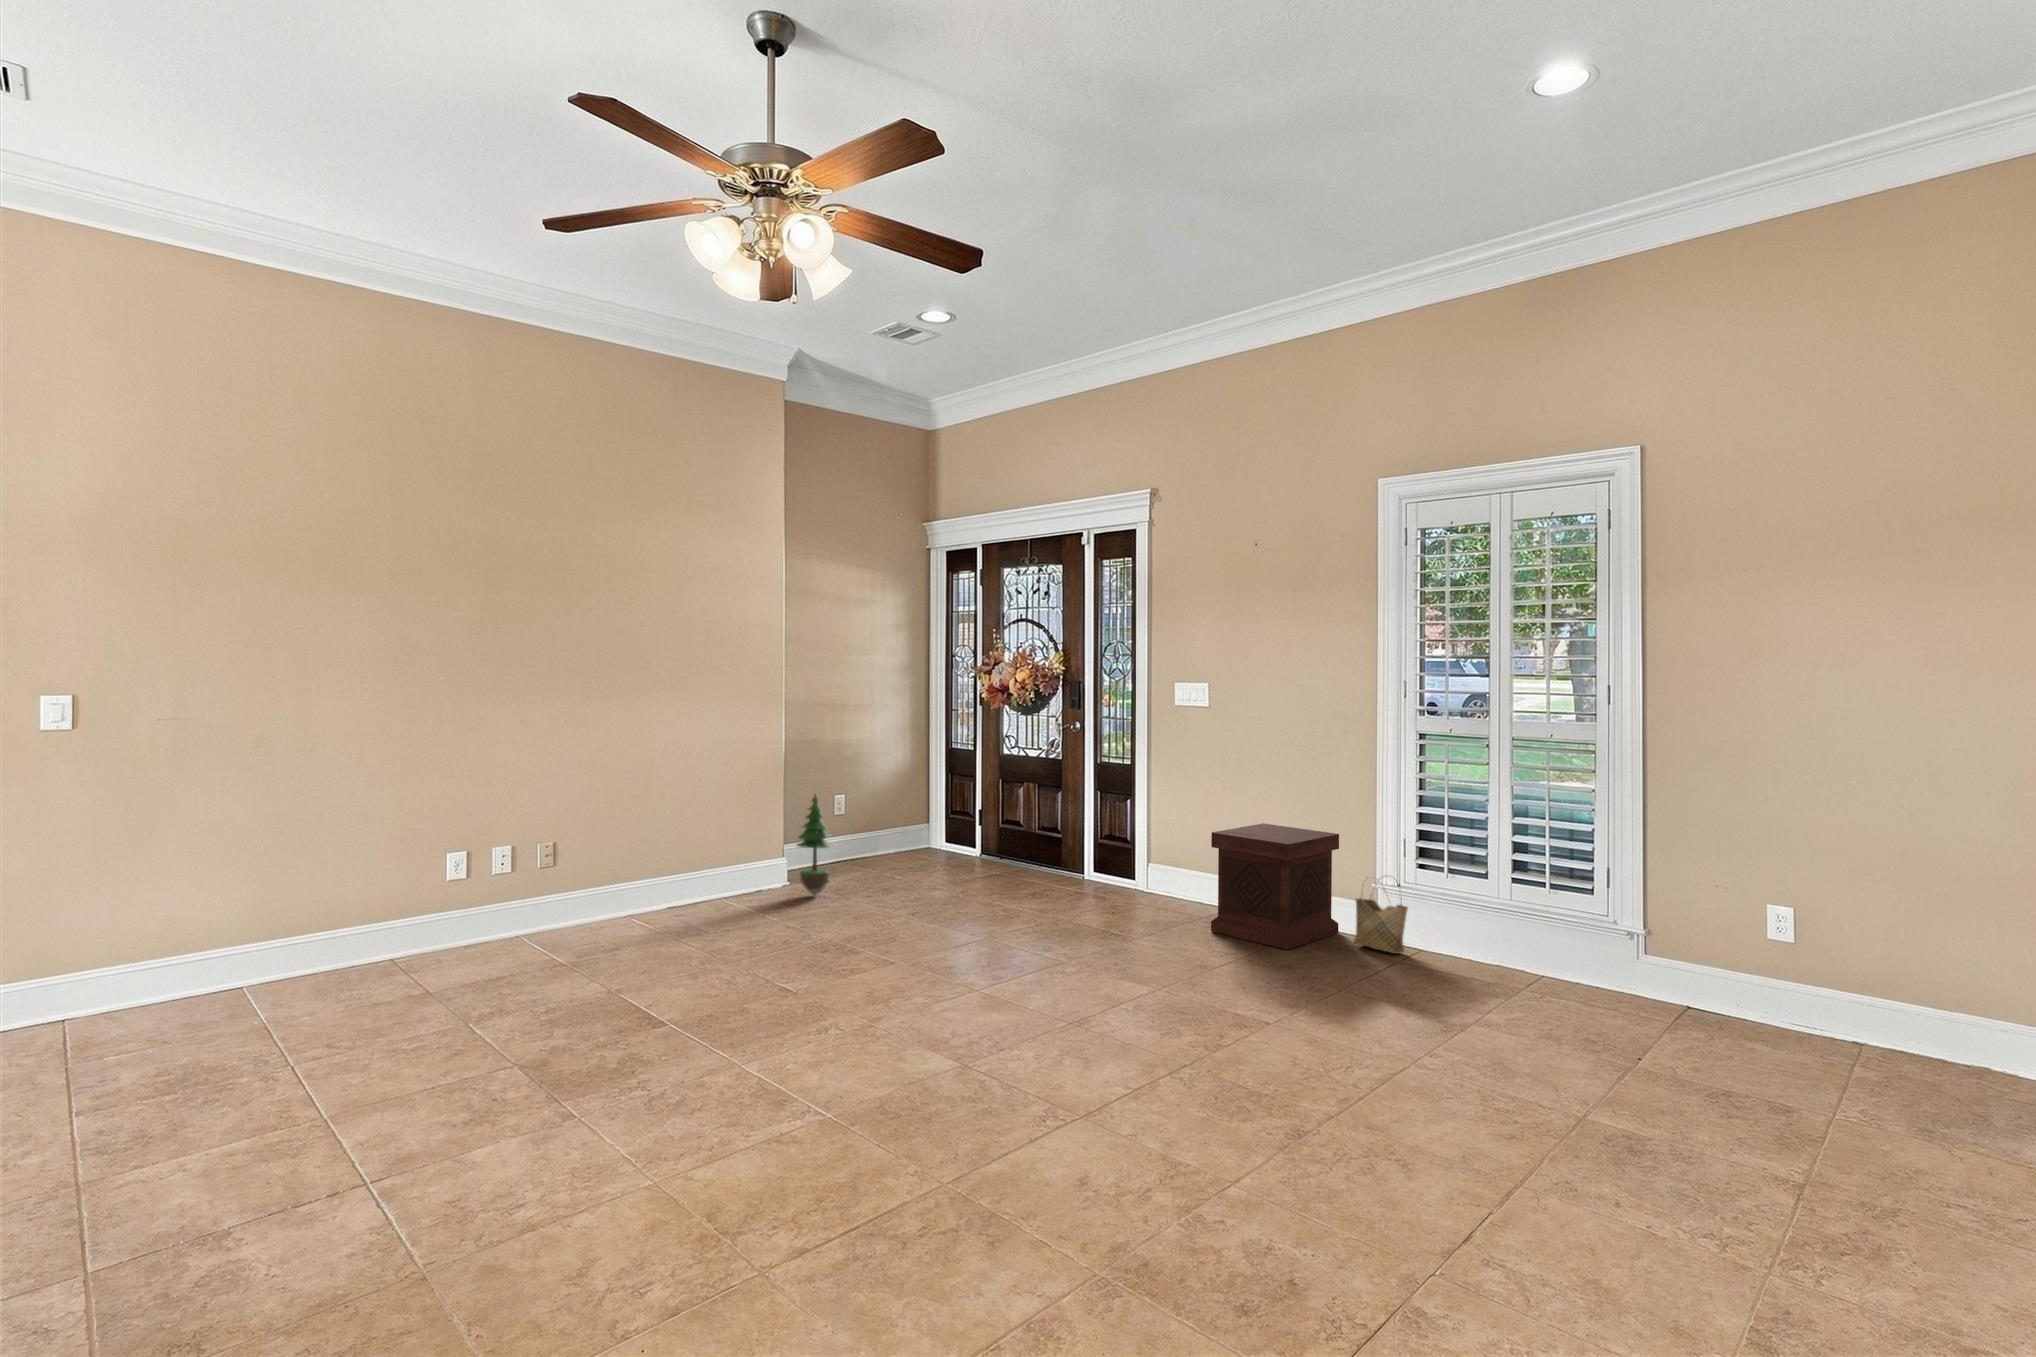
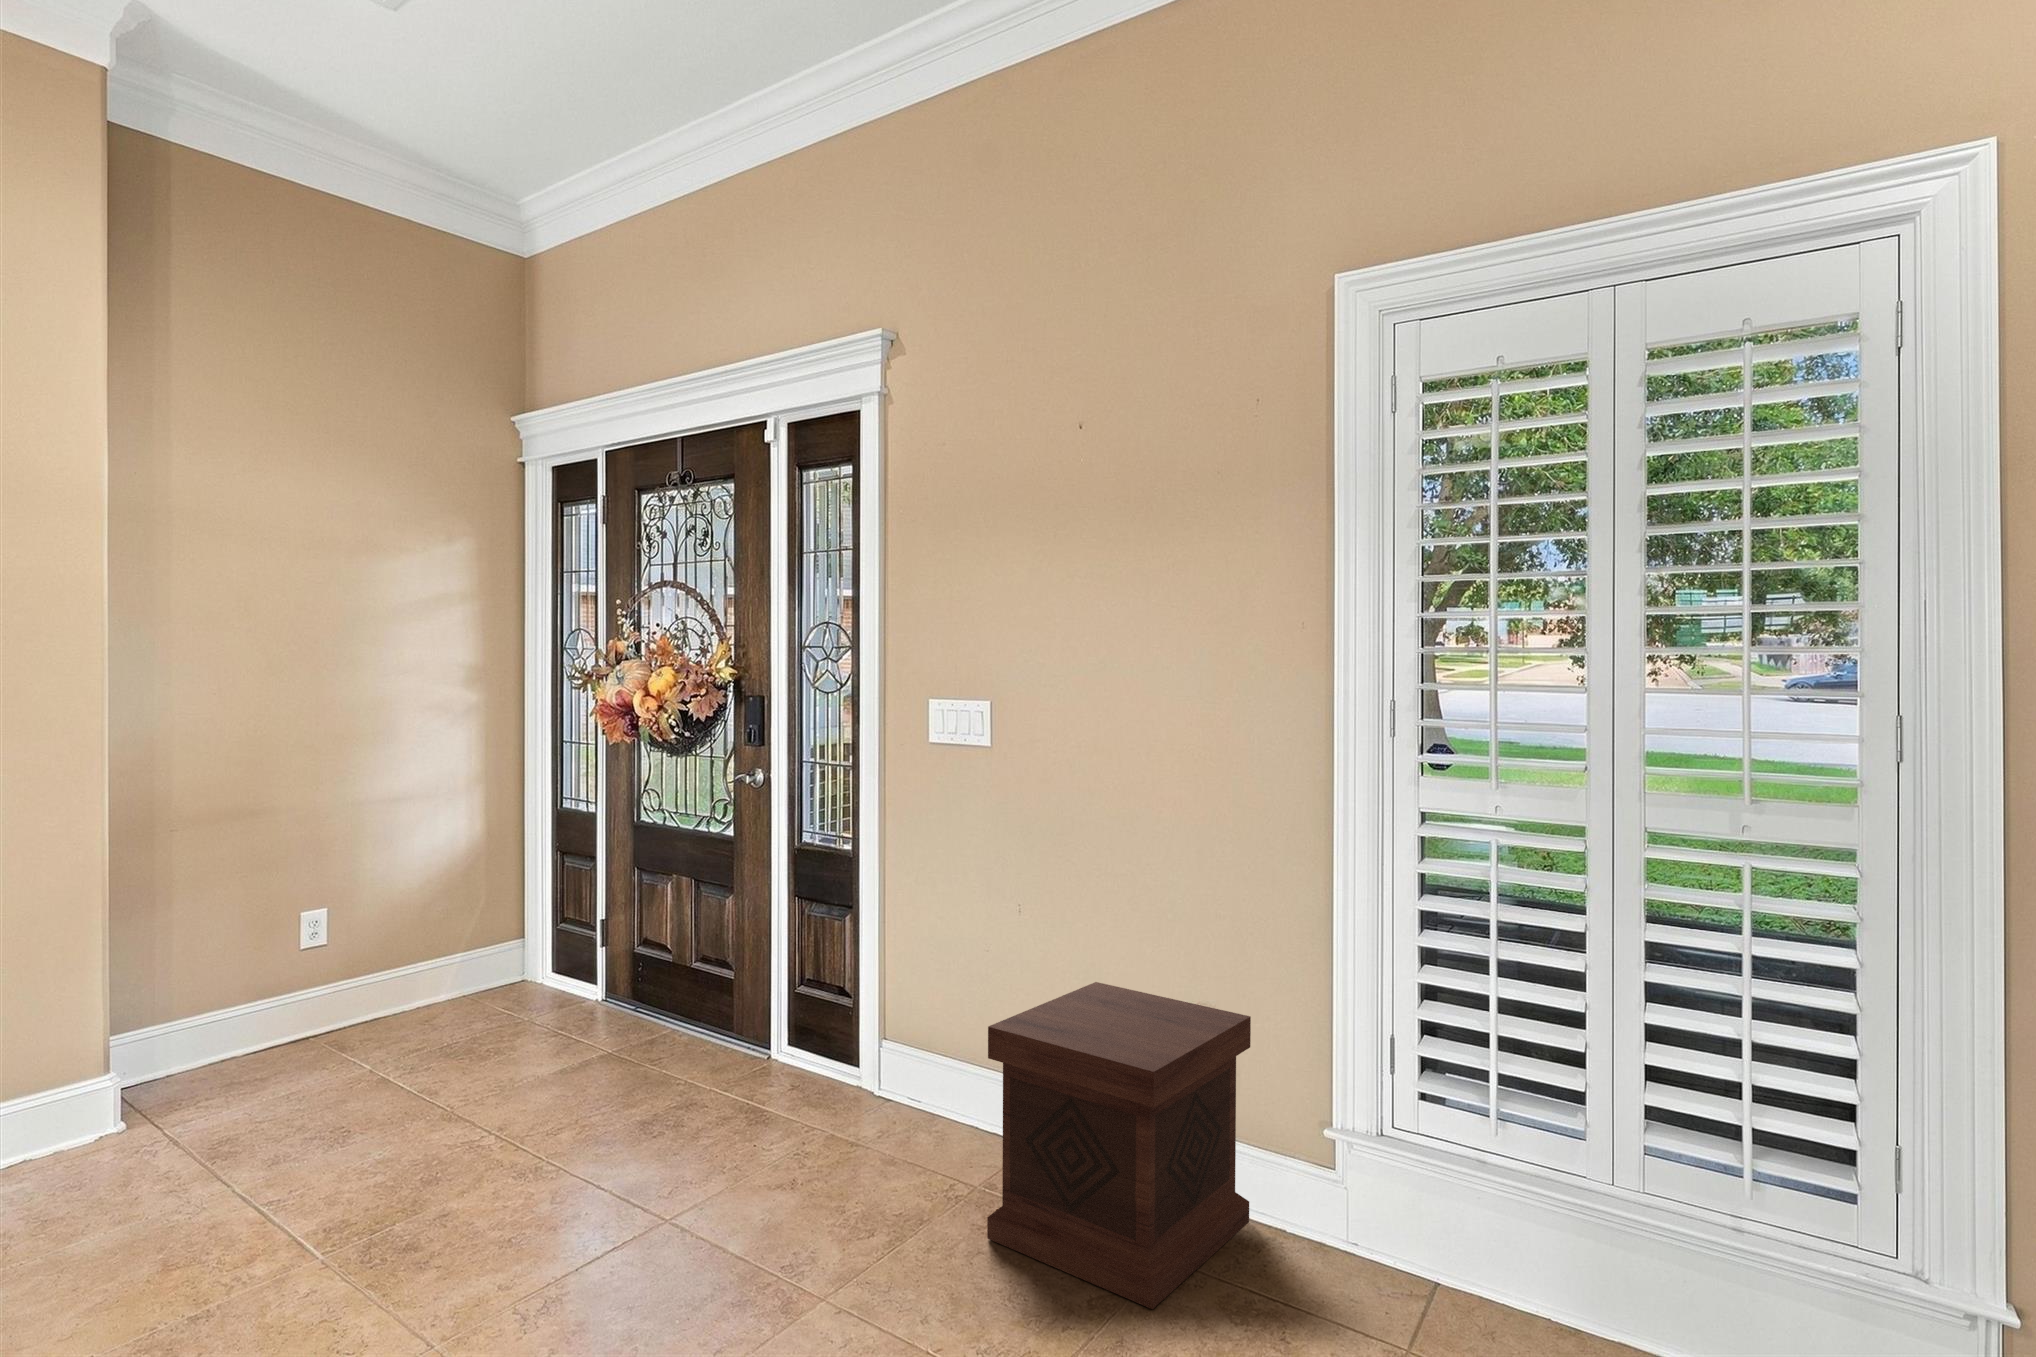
potted tree: present [797,795,832,895] -> none [102,939,204,1161]
woven basket: present [1354,877,1408,953] -> none [1289,1117,1409,1307]

